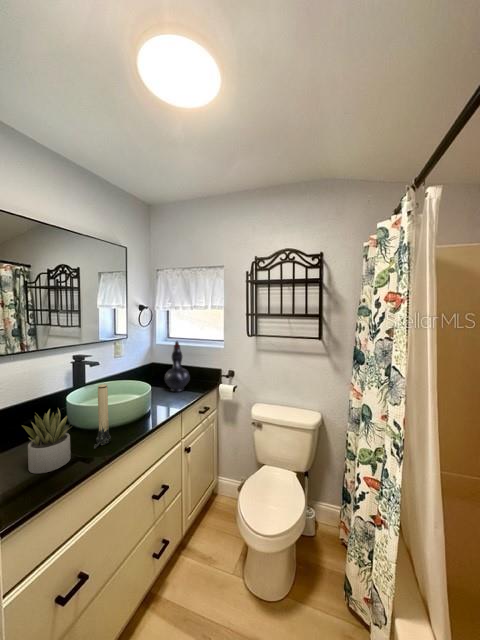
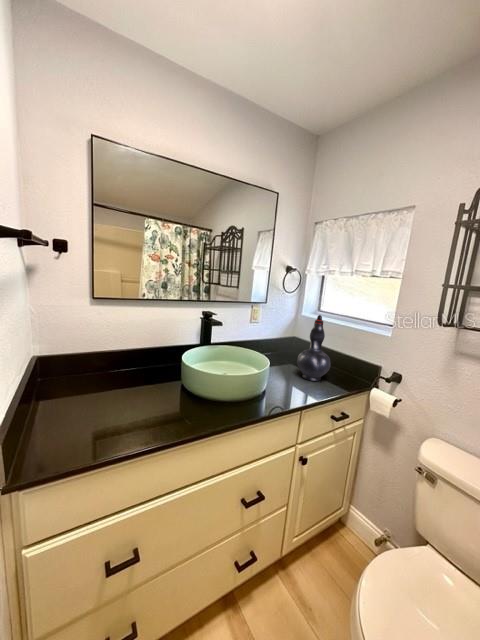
candle: present [94,384,111,449] -> none [181,350,203,421]
succulent plant: present [22,409,71,474] -> none [116,362,161,429]

